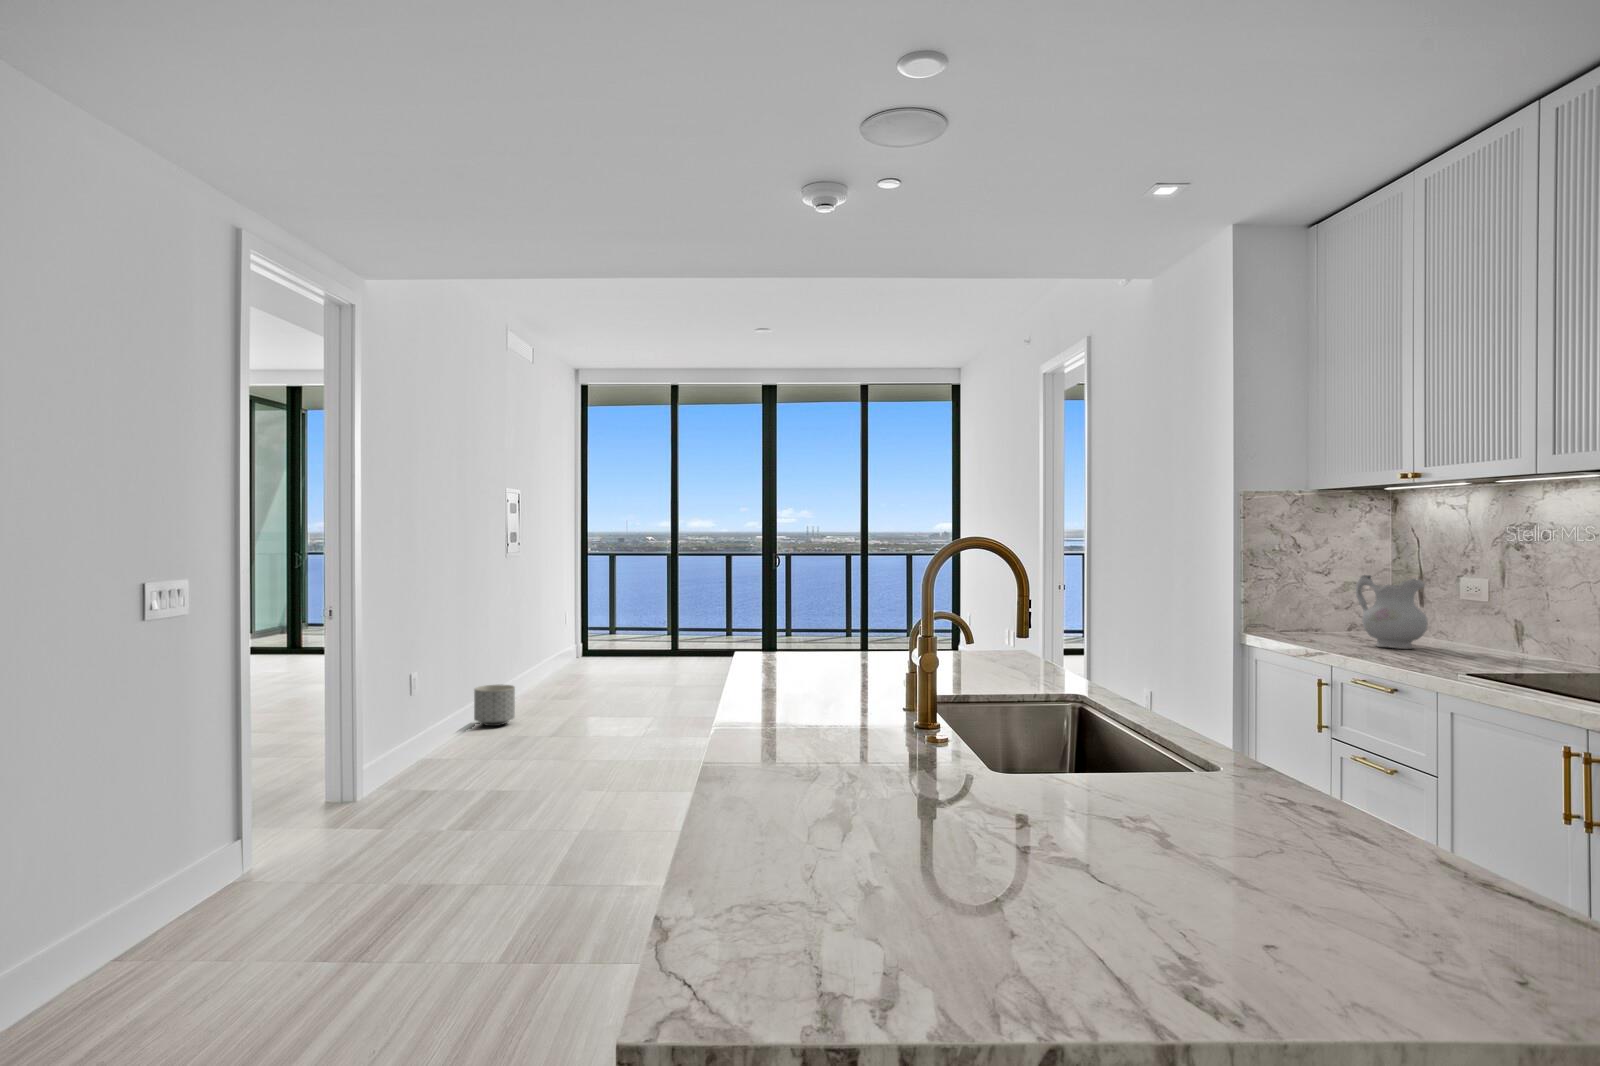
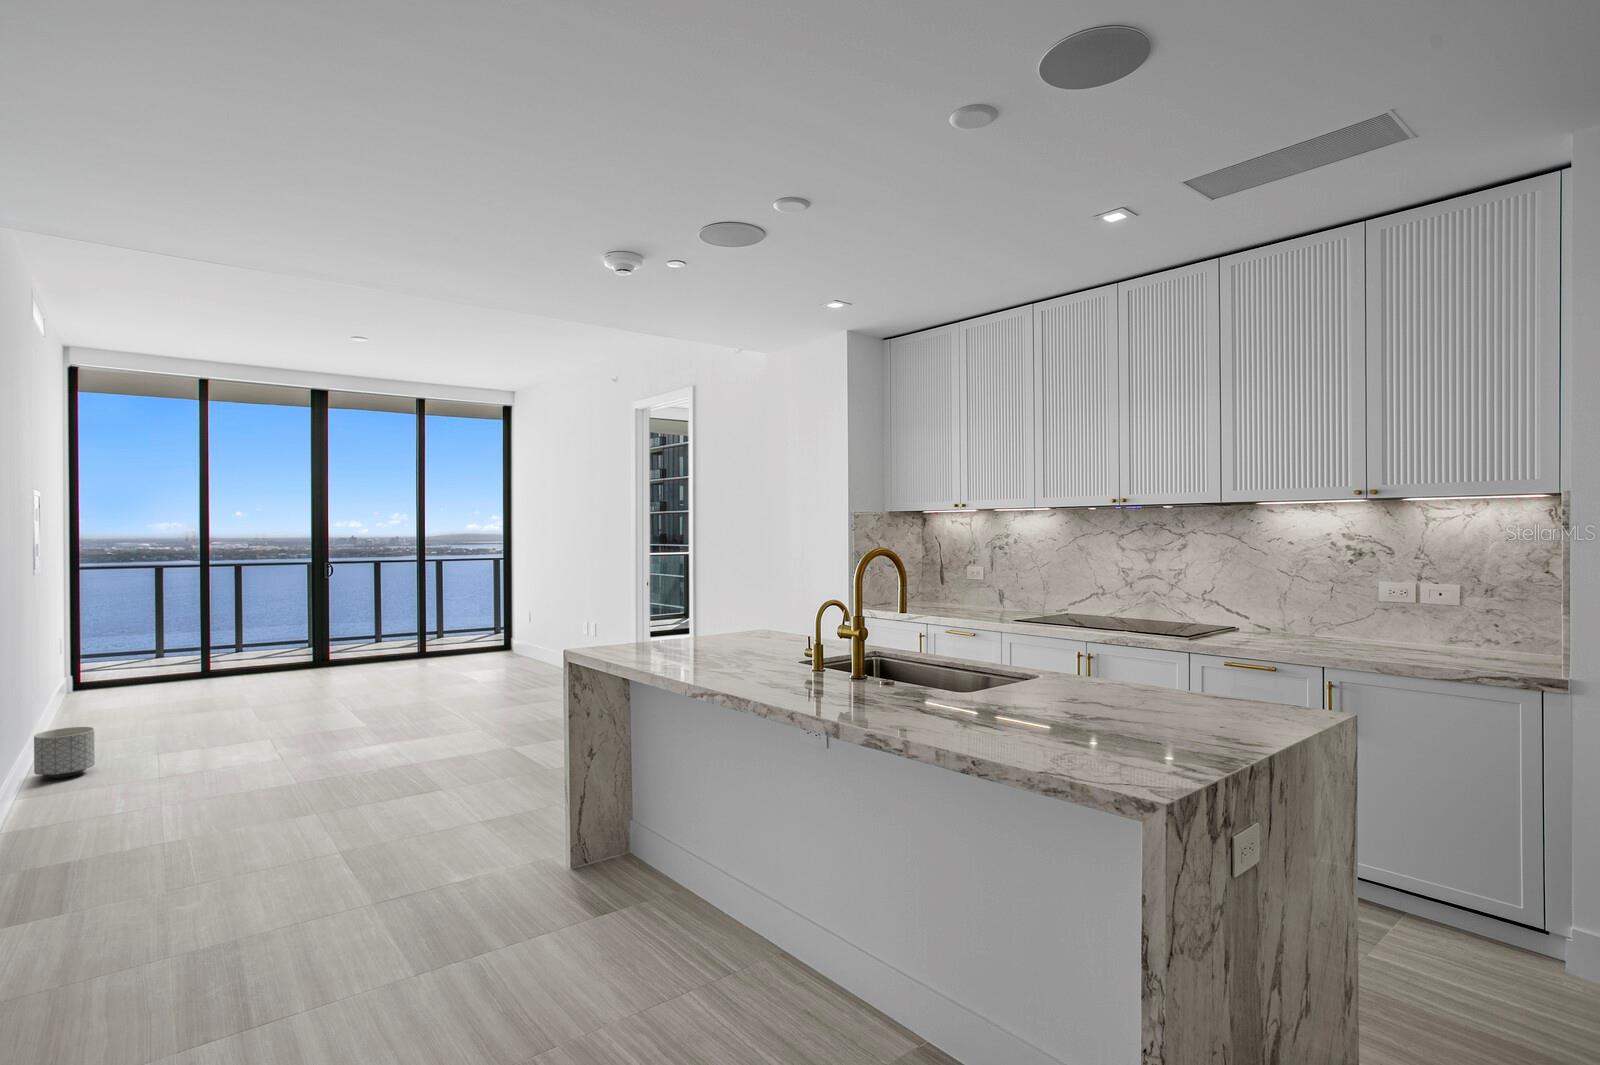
ceramic pitcher: present [1356,575,1427,649] -> none [928,567,967,611]

